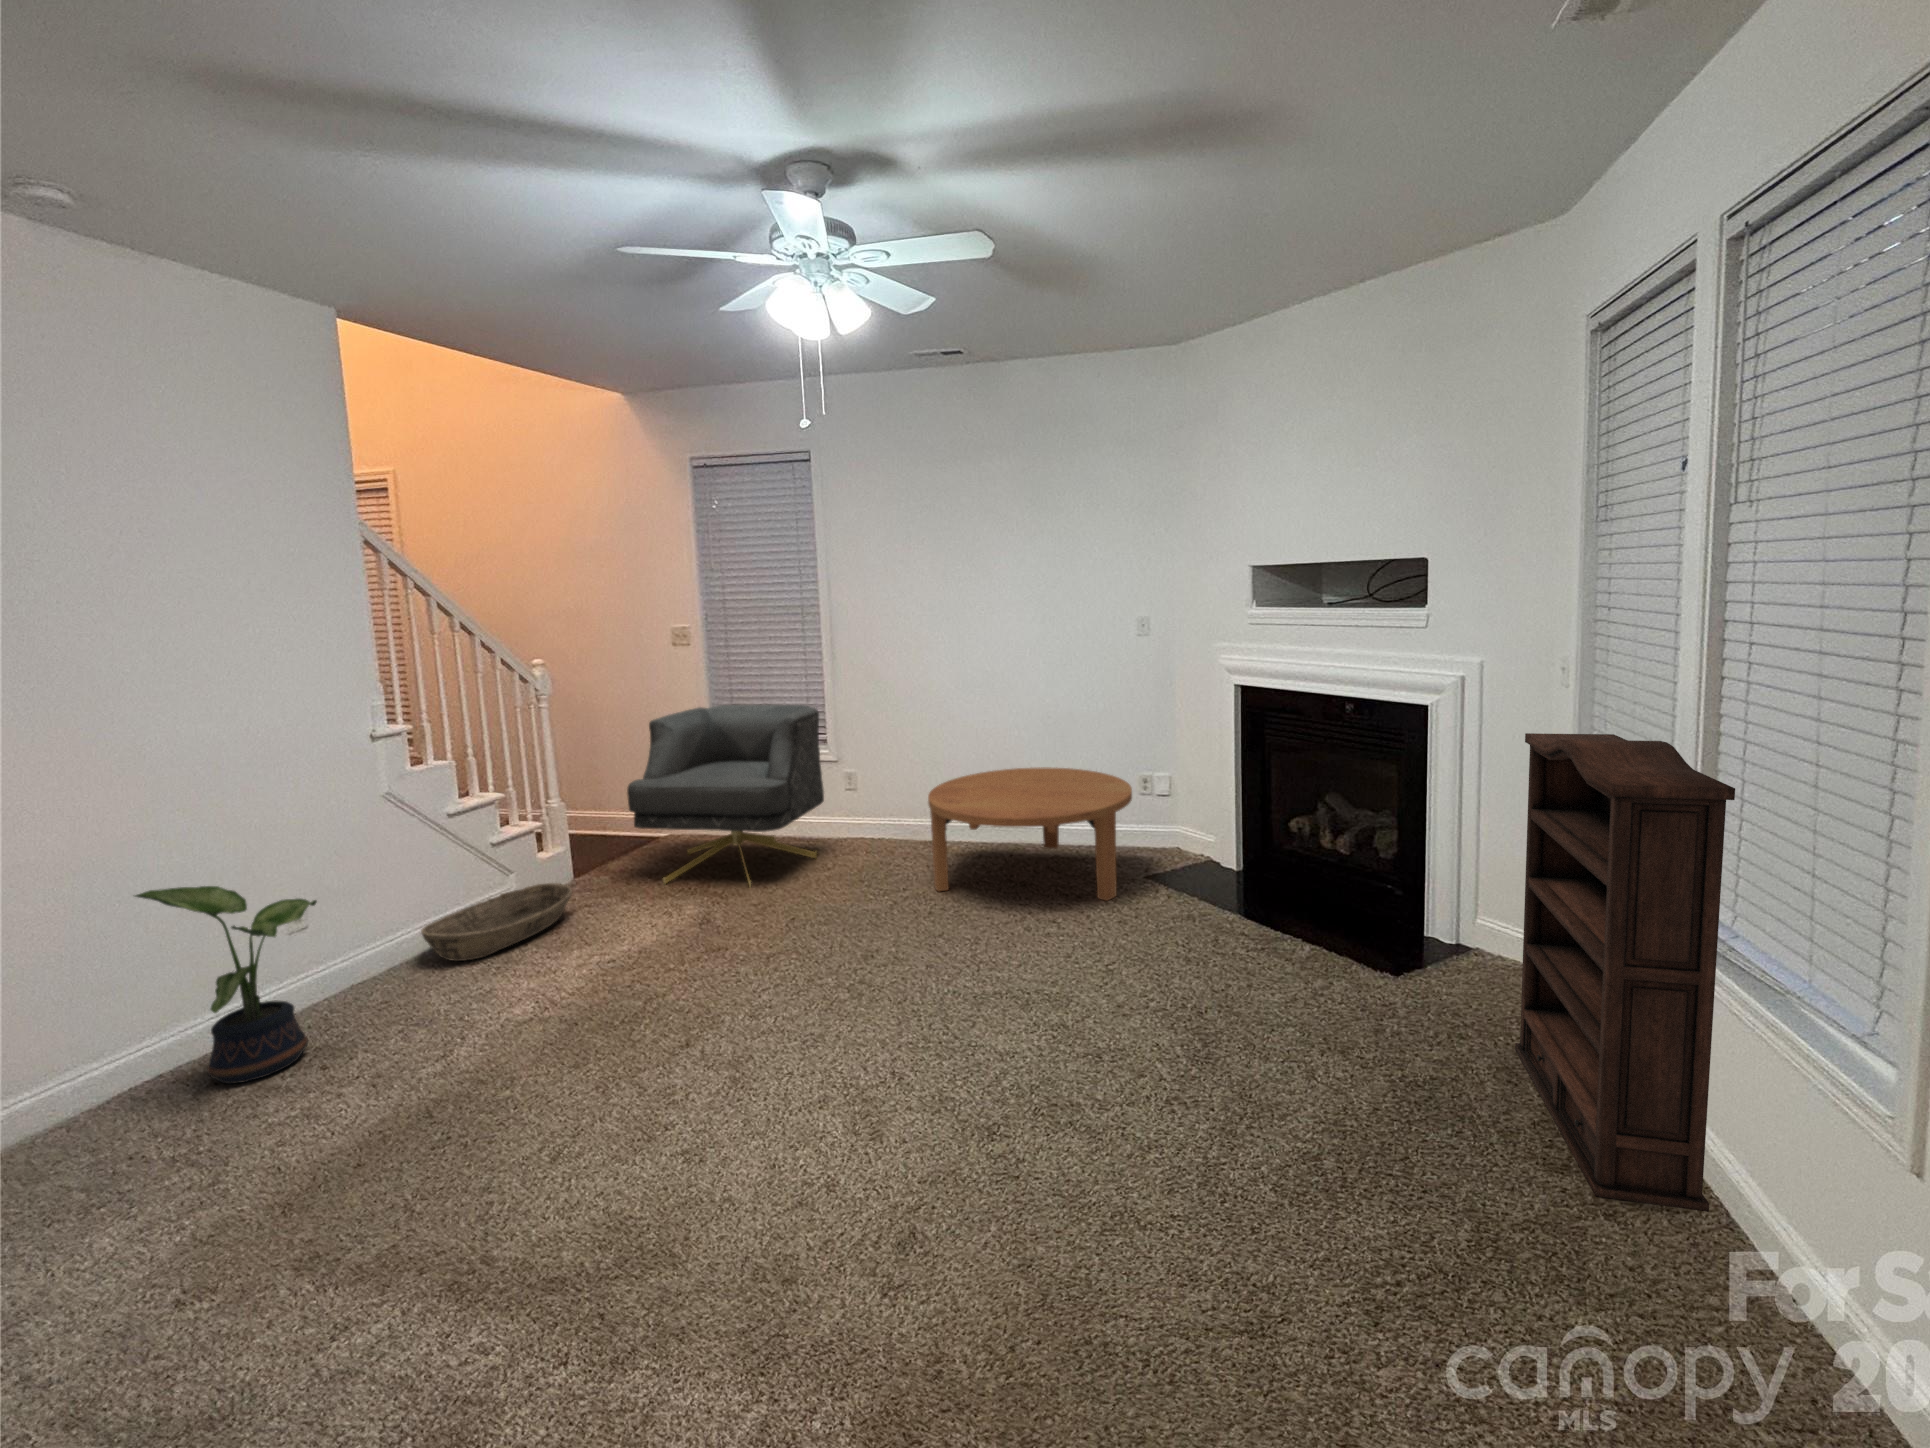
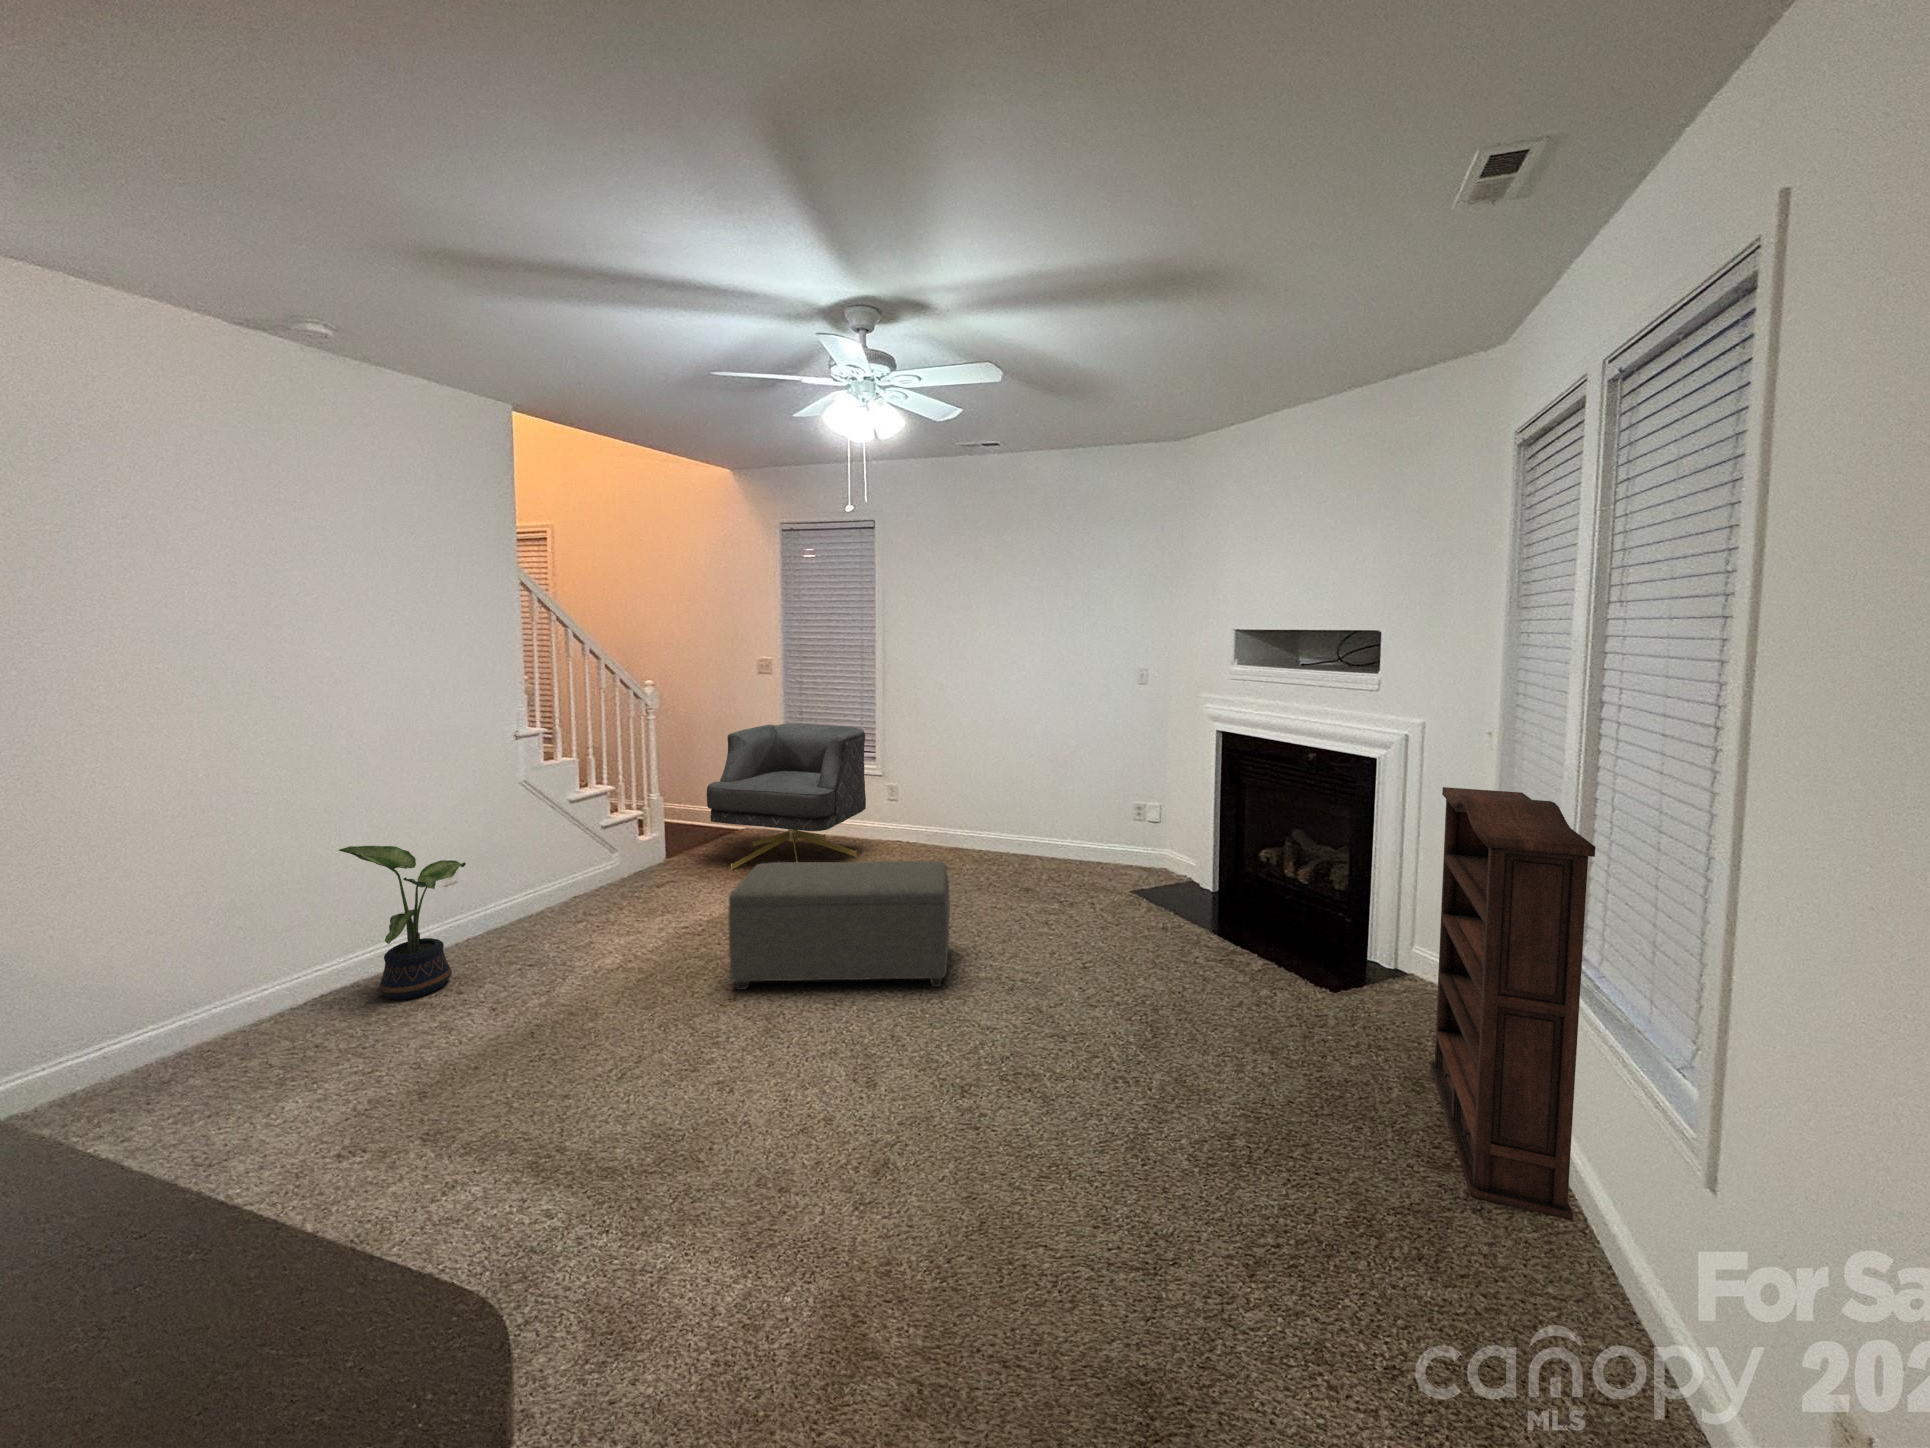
coffee table: present [928,767,1132,901] -> none [948,790,1123,910]
ottoman: none [675,857,949,1031] -> present [728,861,950,990]
basket: present [421,883,572,961] -> none [541,862,658,920]

